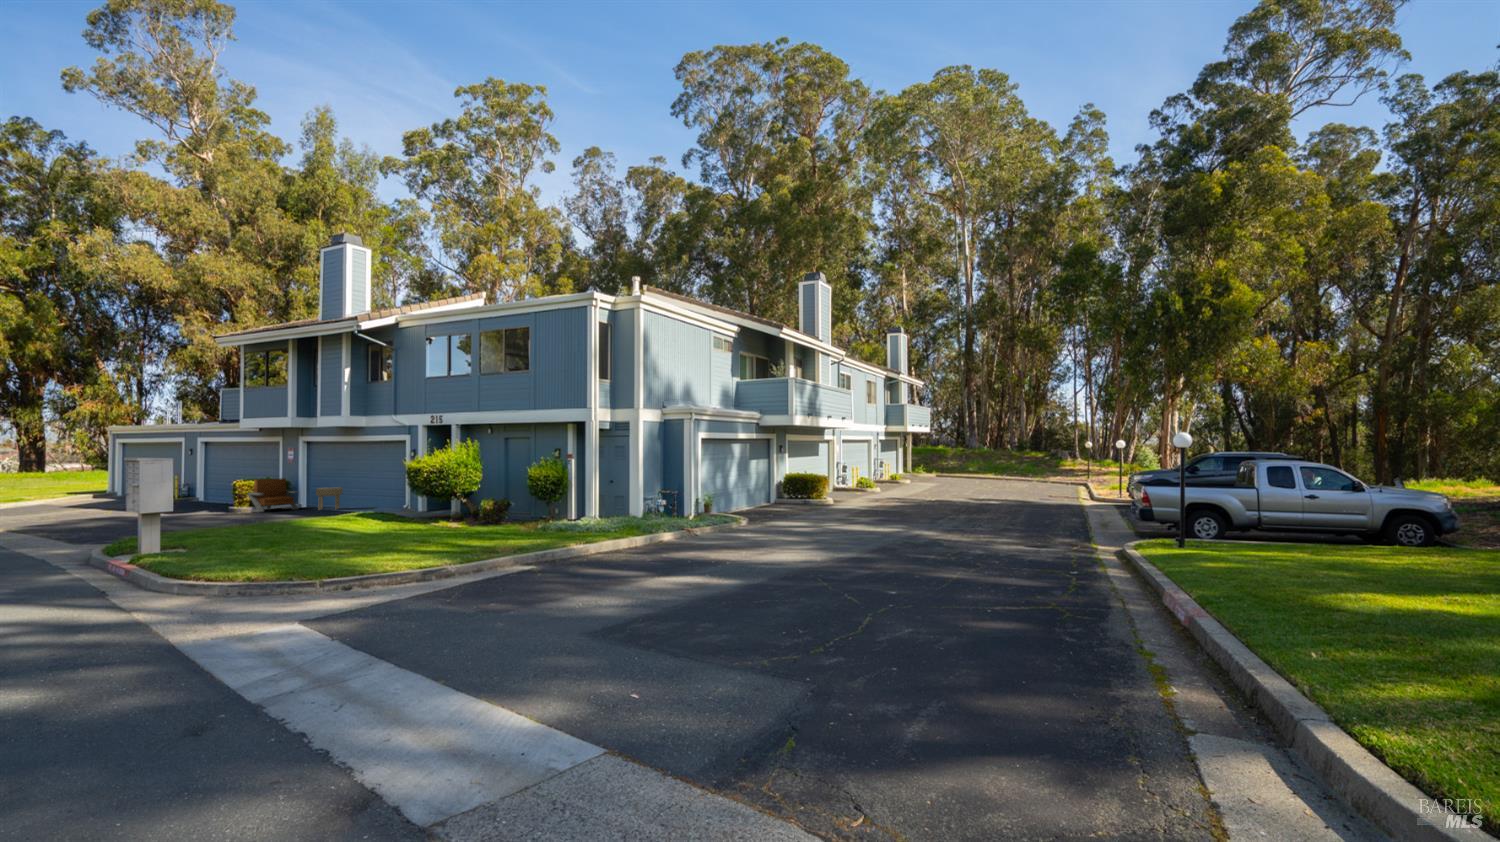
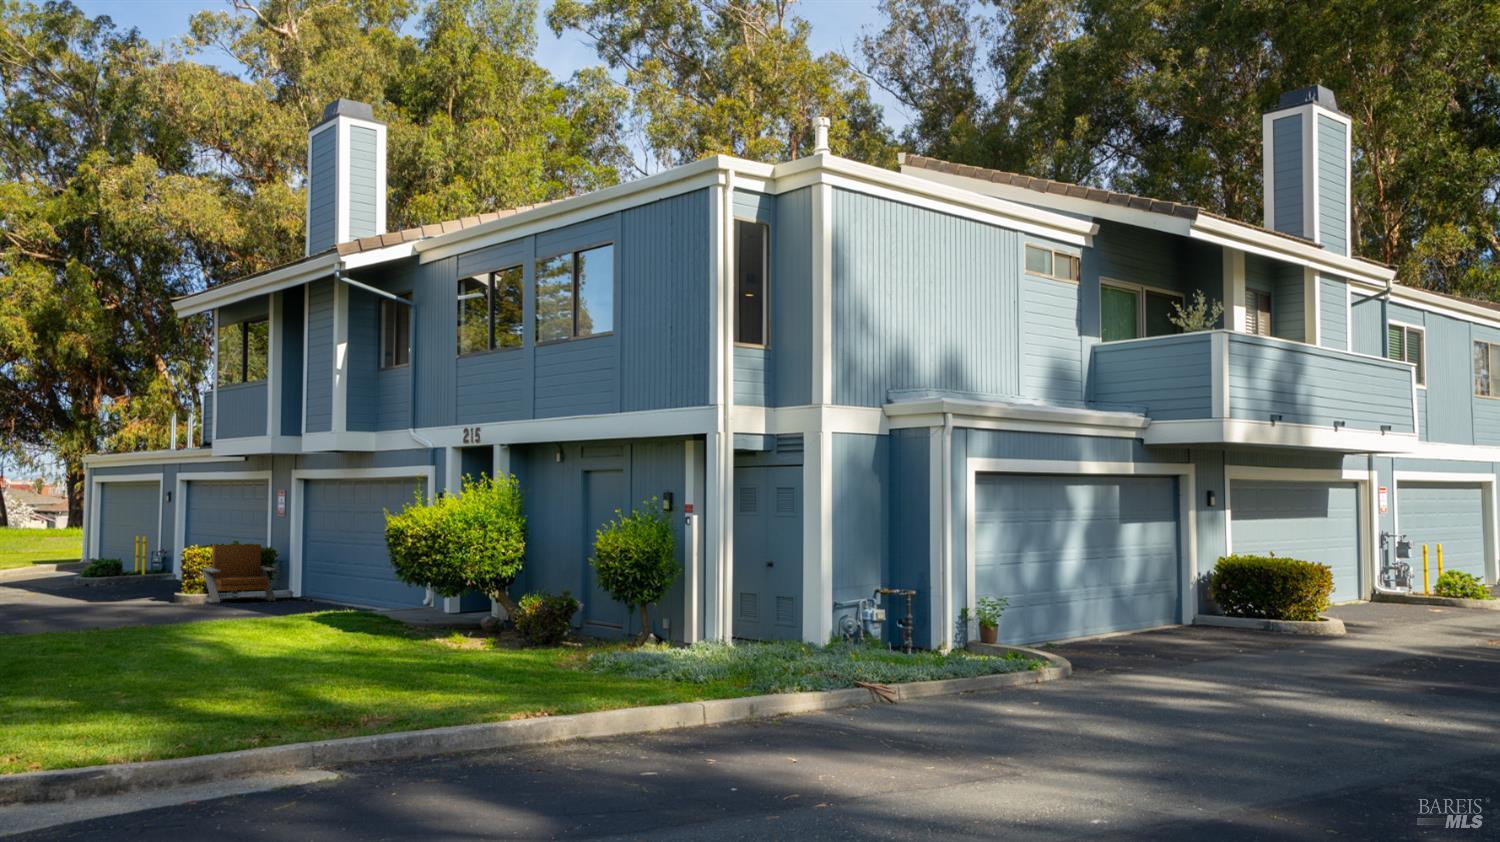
side table: present [316,487,343,510] -> none [297,563,343,603]

